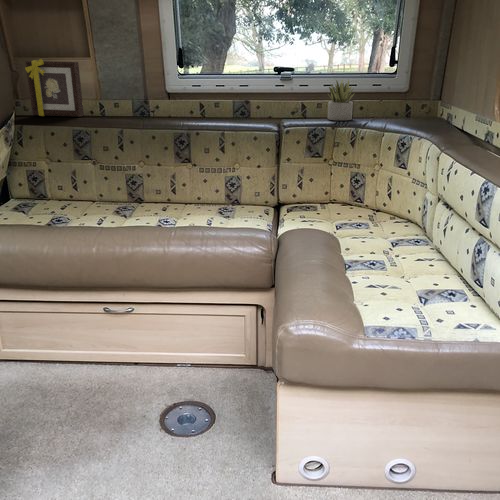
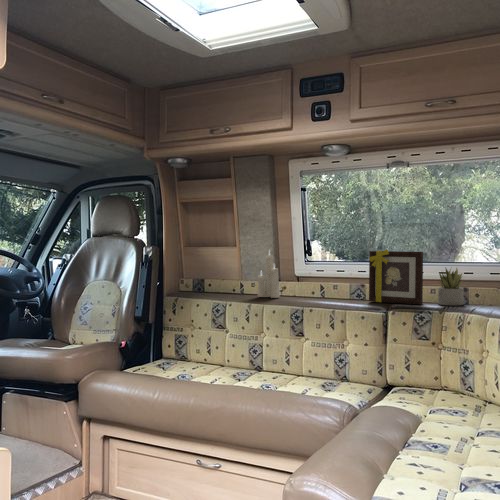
candle: none [124,54,153,119] -> present [257,255,280,298]
picture frame: present [25,59,84,117] -> present [369,249,423,304]

